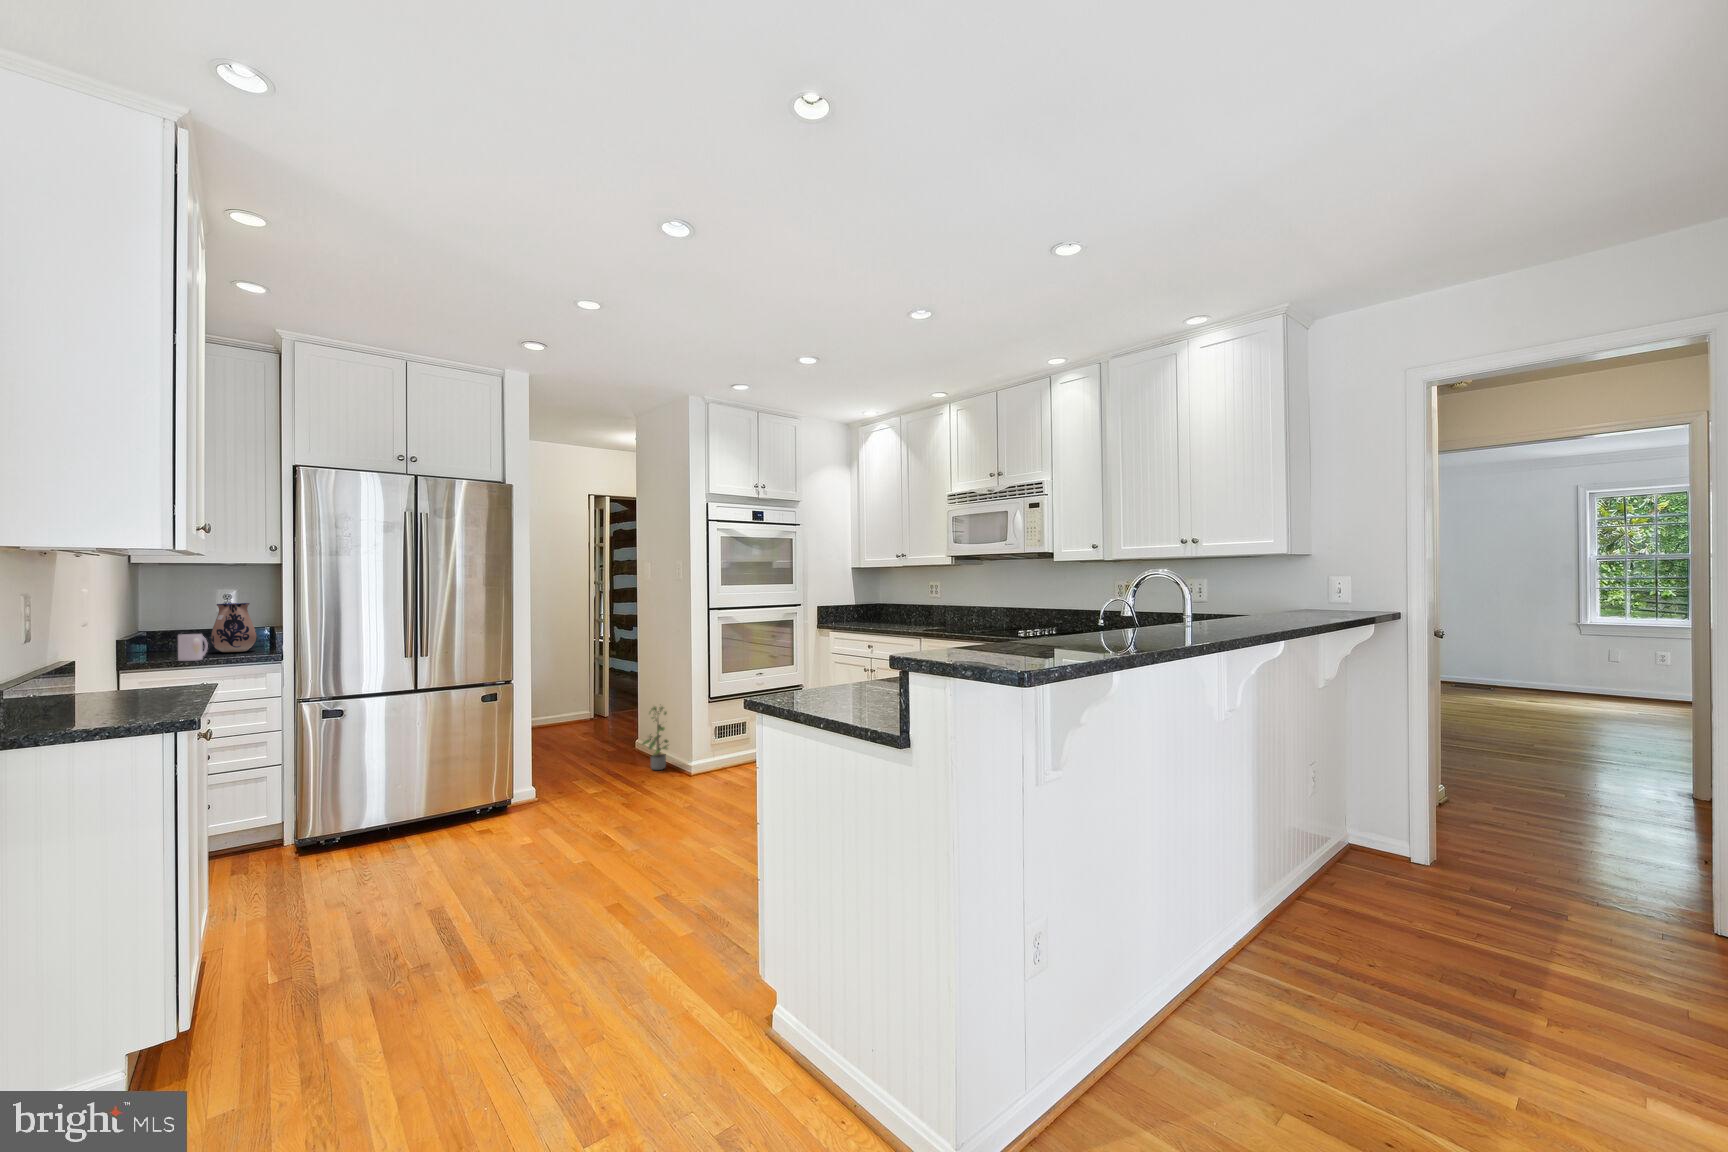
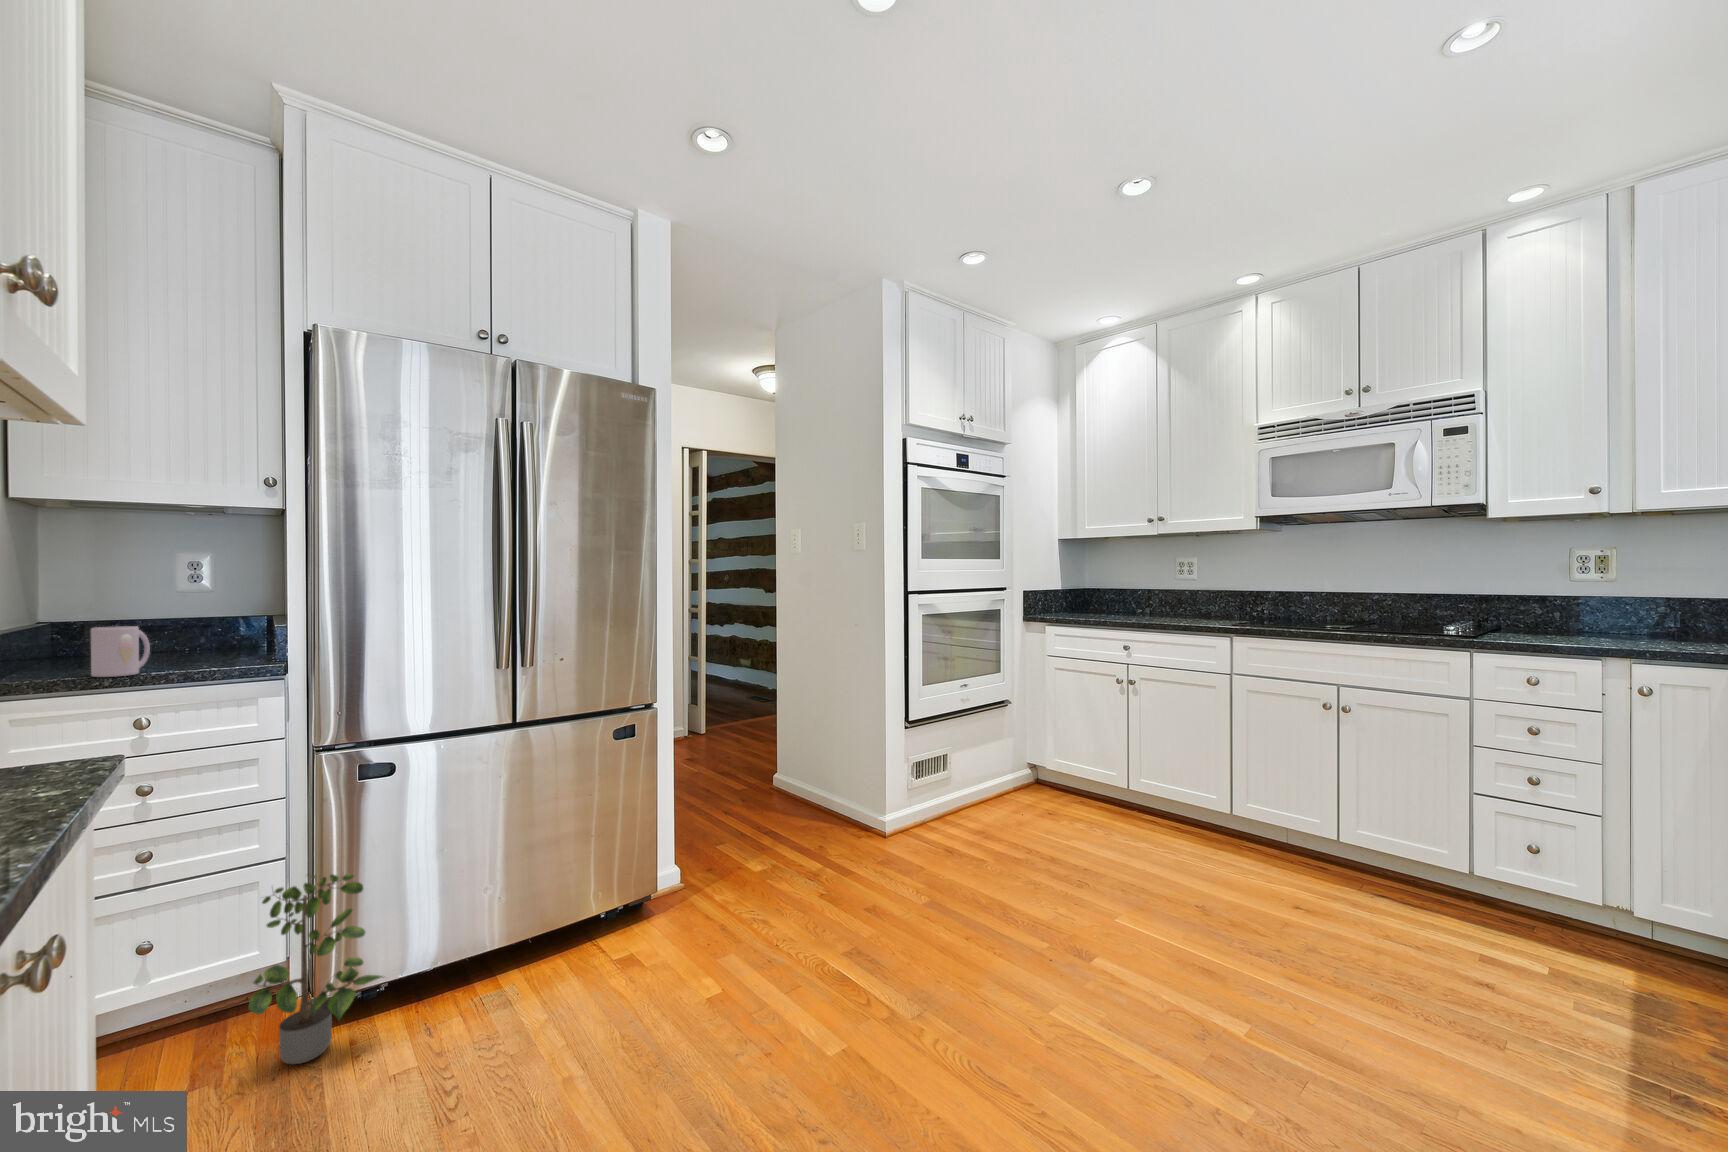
ceramic pitcher: present [211,603,256,652] -> none [165,574,244,658]
potted plant: present [642,707,668,770] -> present [248,874,382,1064]

